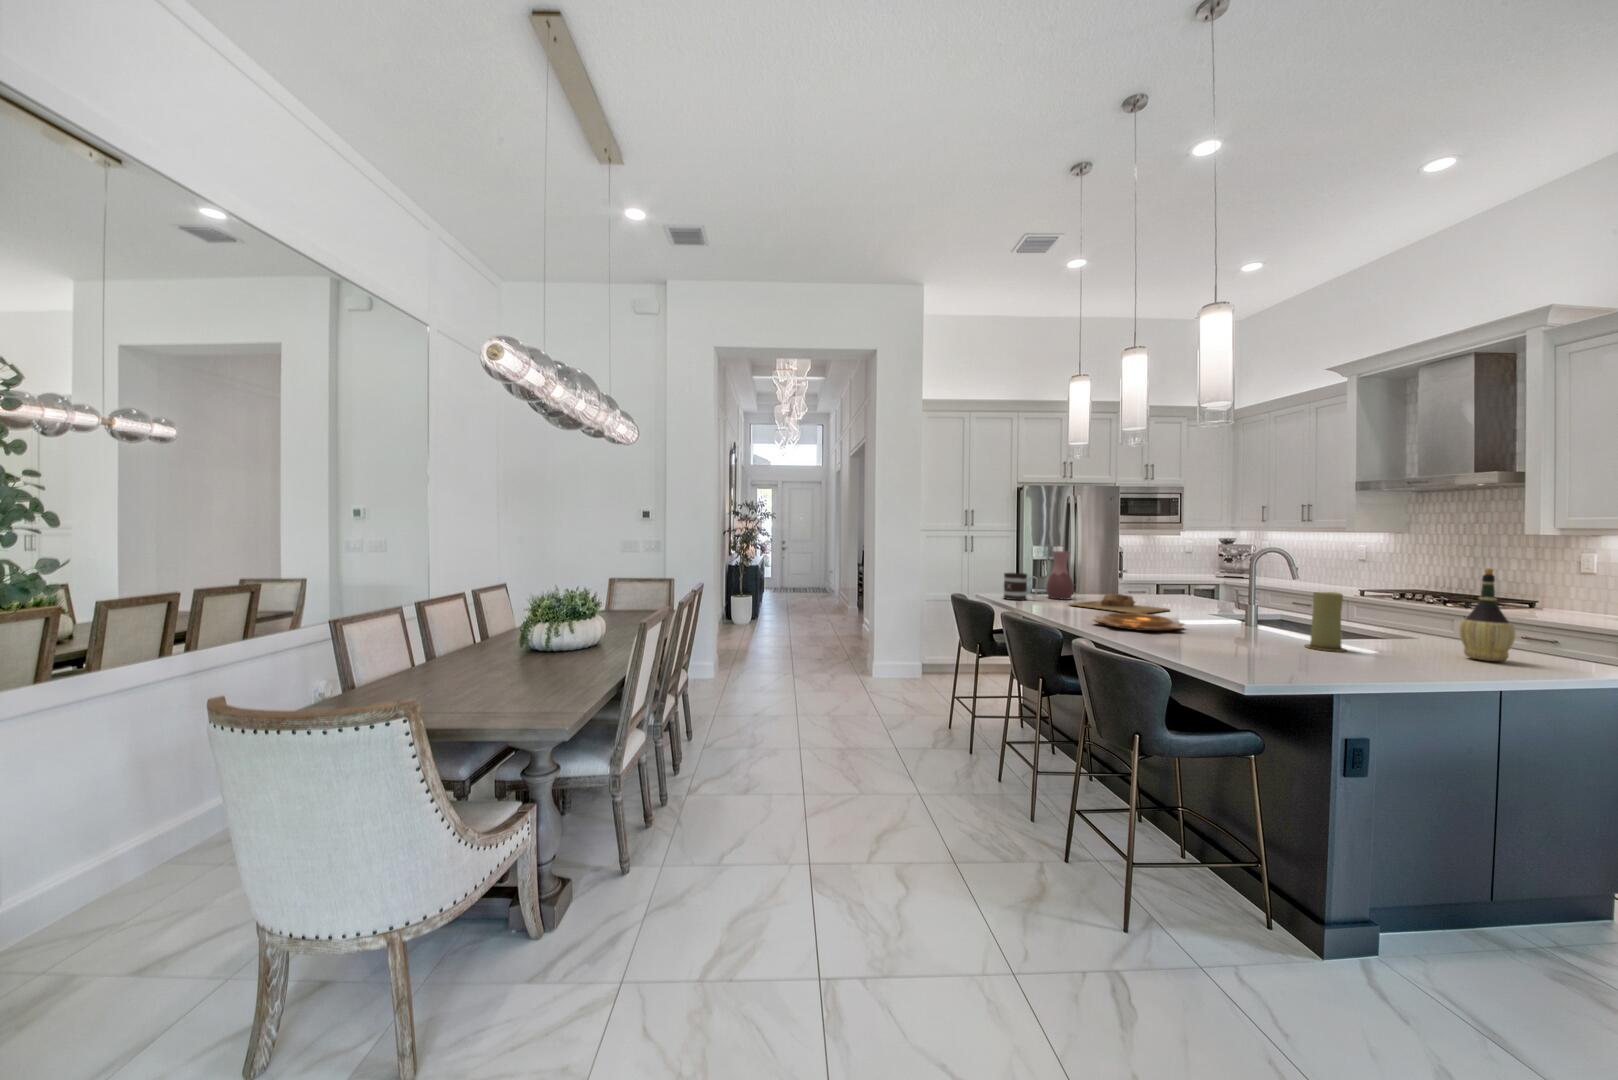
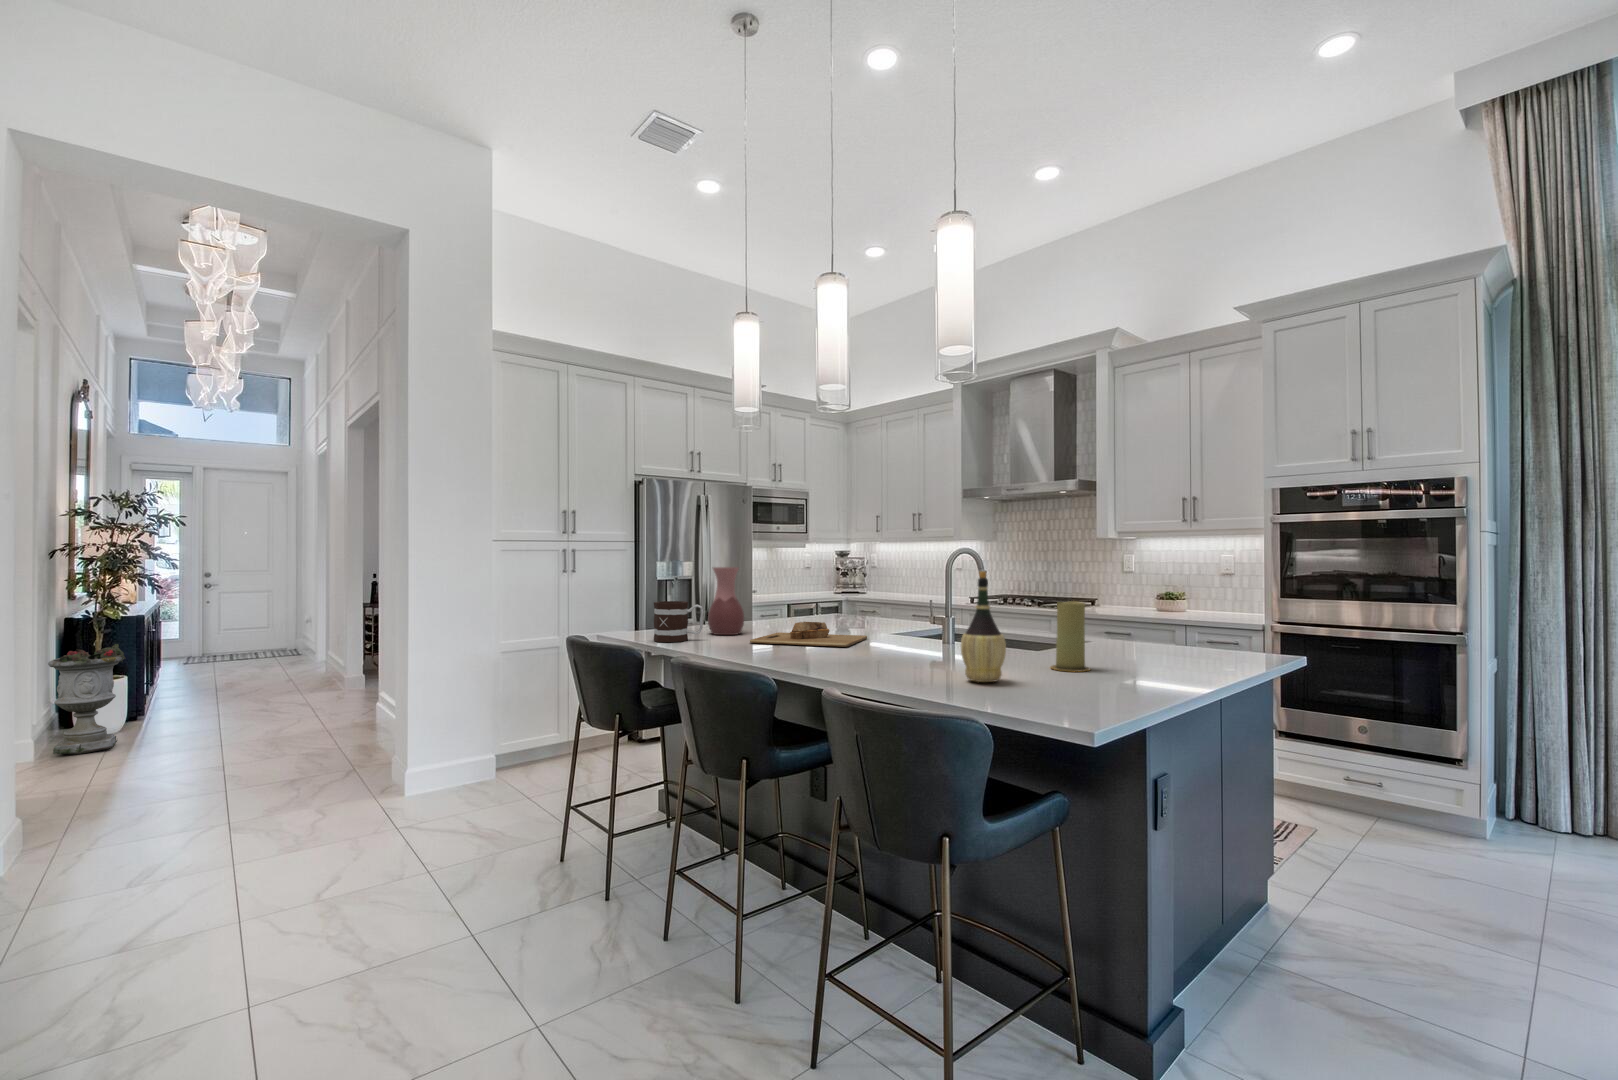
wine bottle: present [1459,569,1515,661] -> present [961,571,1006,682]
planter: none [723,579,751,632] -> present [48,644,126,754]
decorative bowl: present [1093,613,1184,631] -> none [810,647,925,671]

